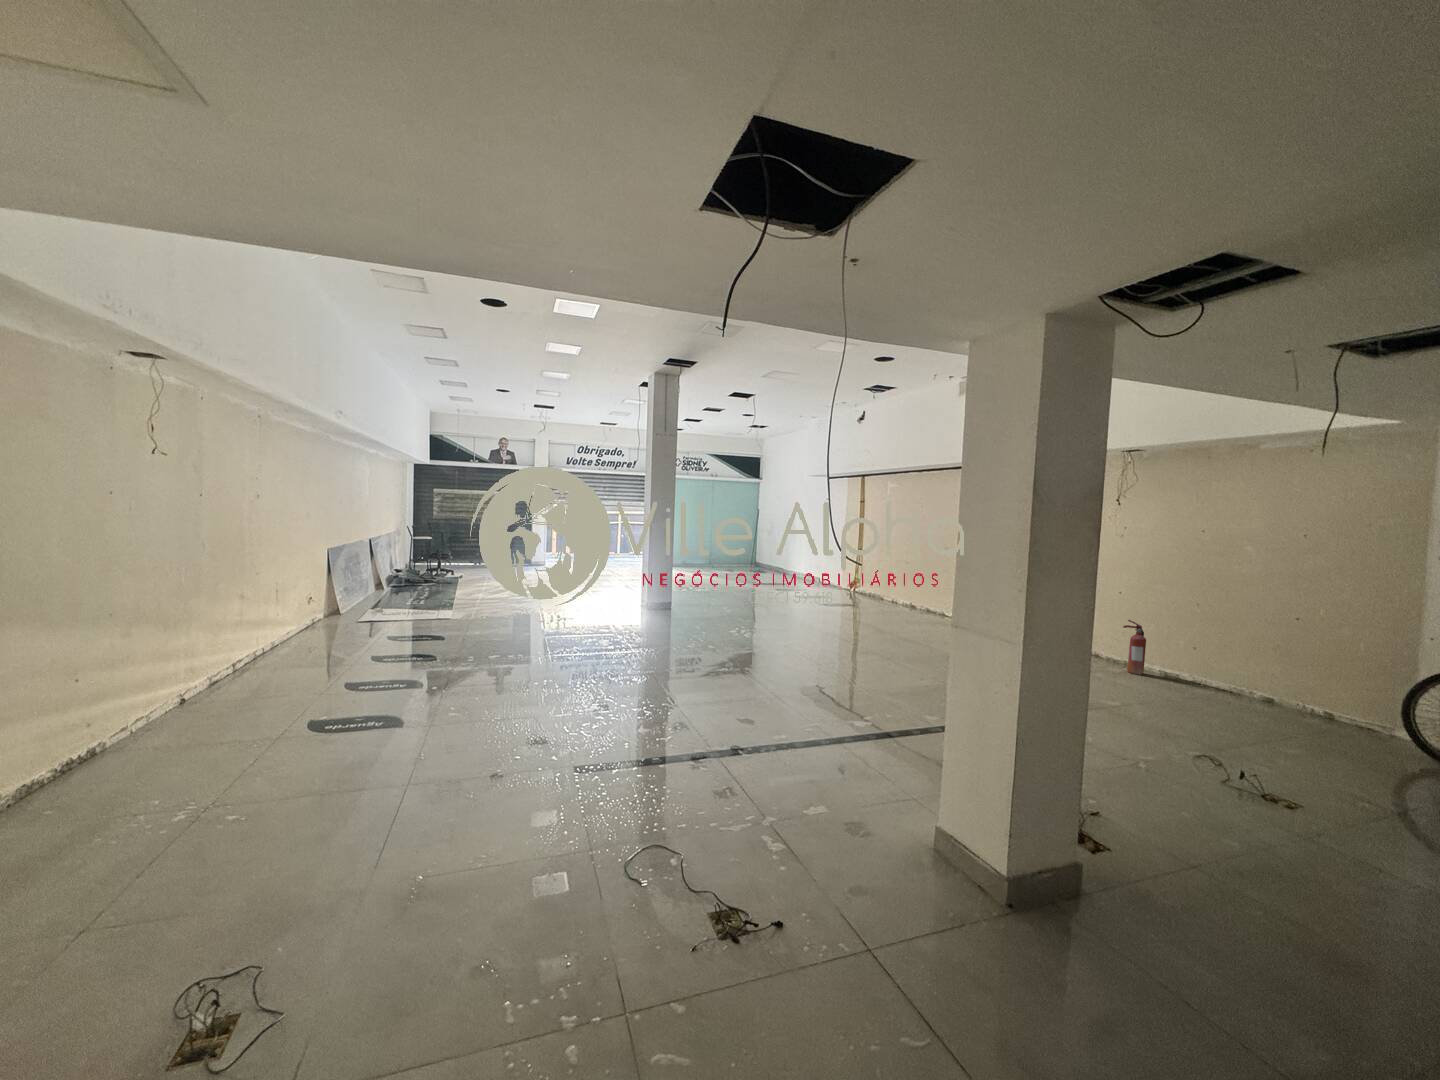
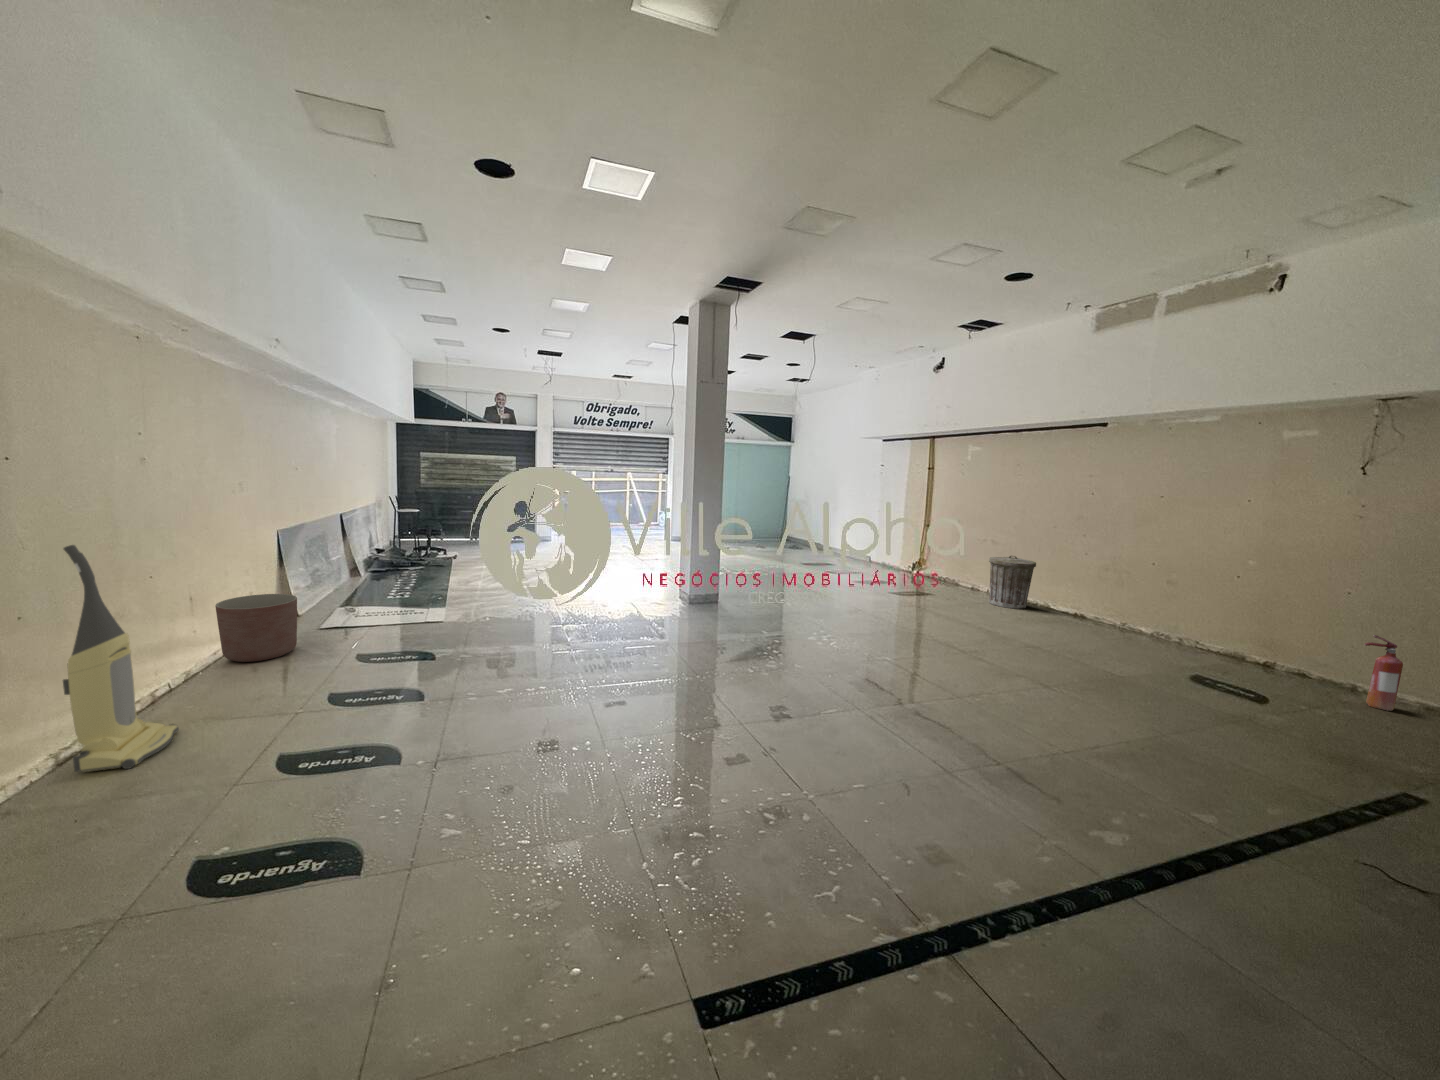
vacuum cleaner: none [218,547,279,688] -> present [63,545,179,772]
trash can: none [897,571,933,615] -> present [989,555,1036,609]
planter: none [291,592,347,639] -> present [215,594,297,662]

